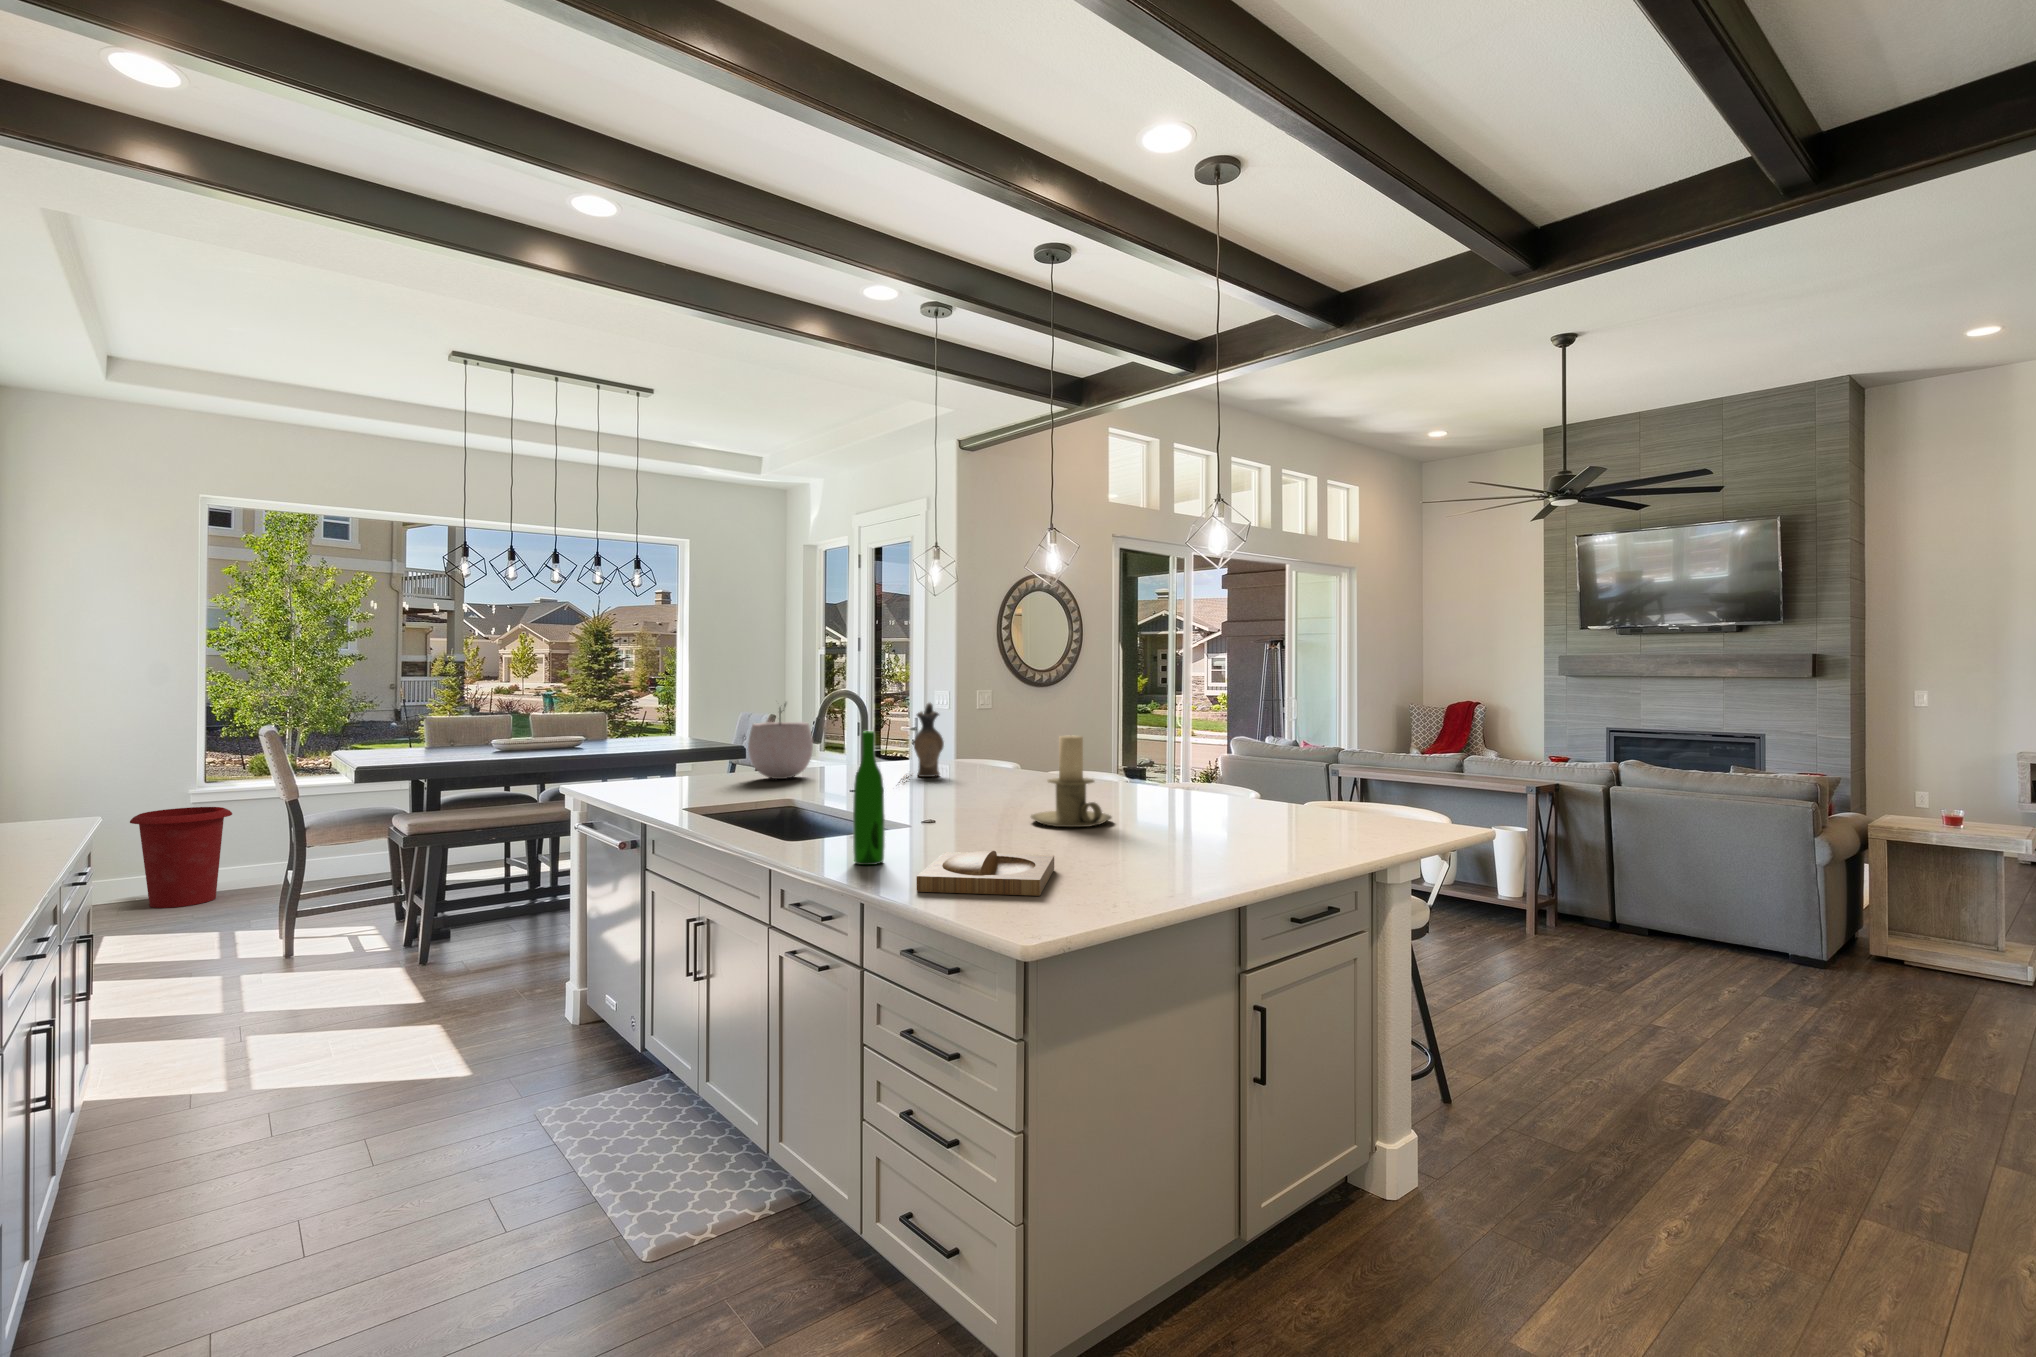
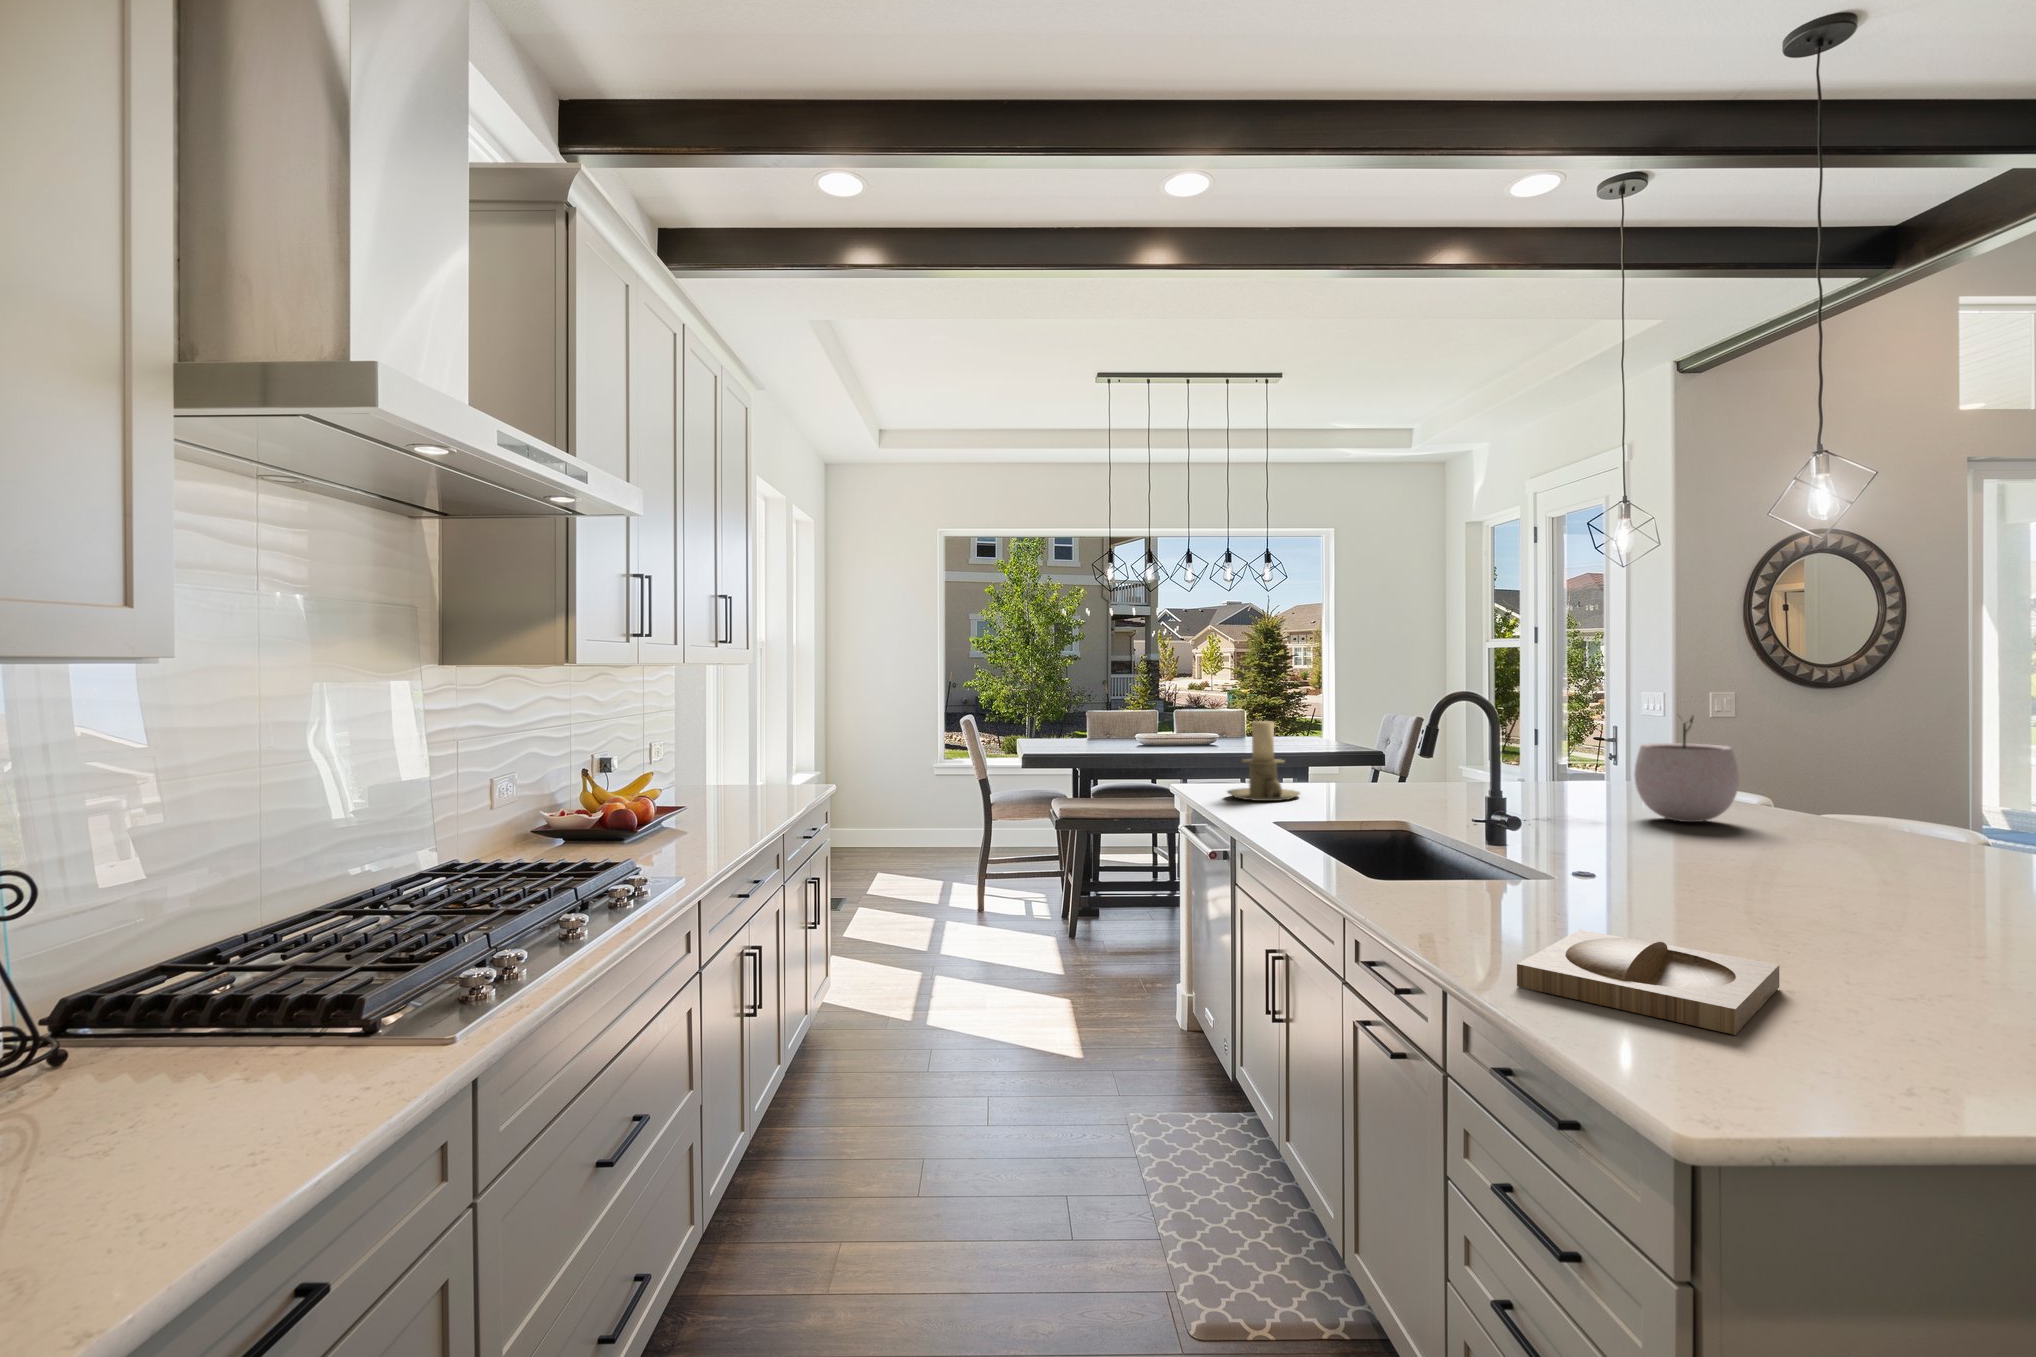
ceramic pitcher: present [914,703,944,777] -> none [1585,707,1632,806]
plant pot: present [748,704,813,779] -> present [1634,717,1739,822]
wine bottle: present [853,731,885,865] -> none [1443,748,1488,931]
candle holder: present [1031,736,1111,827] -> present [1227,721,1300,801]
waste bin: present [130,807,232,908] -> none [897,778,960,857]

